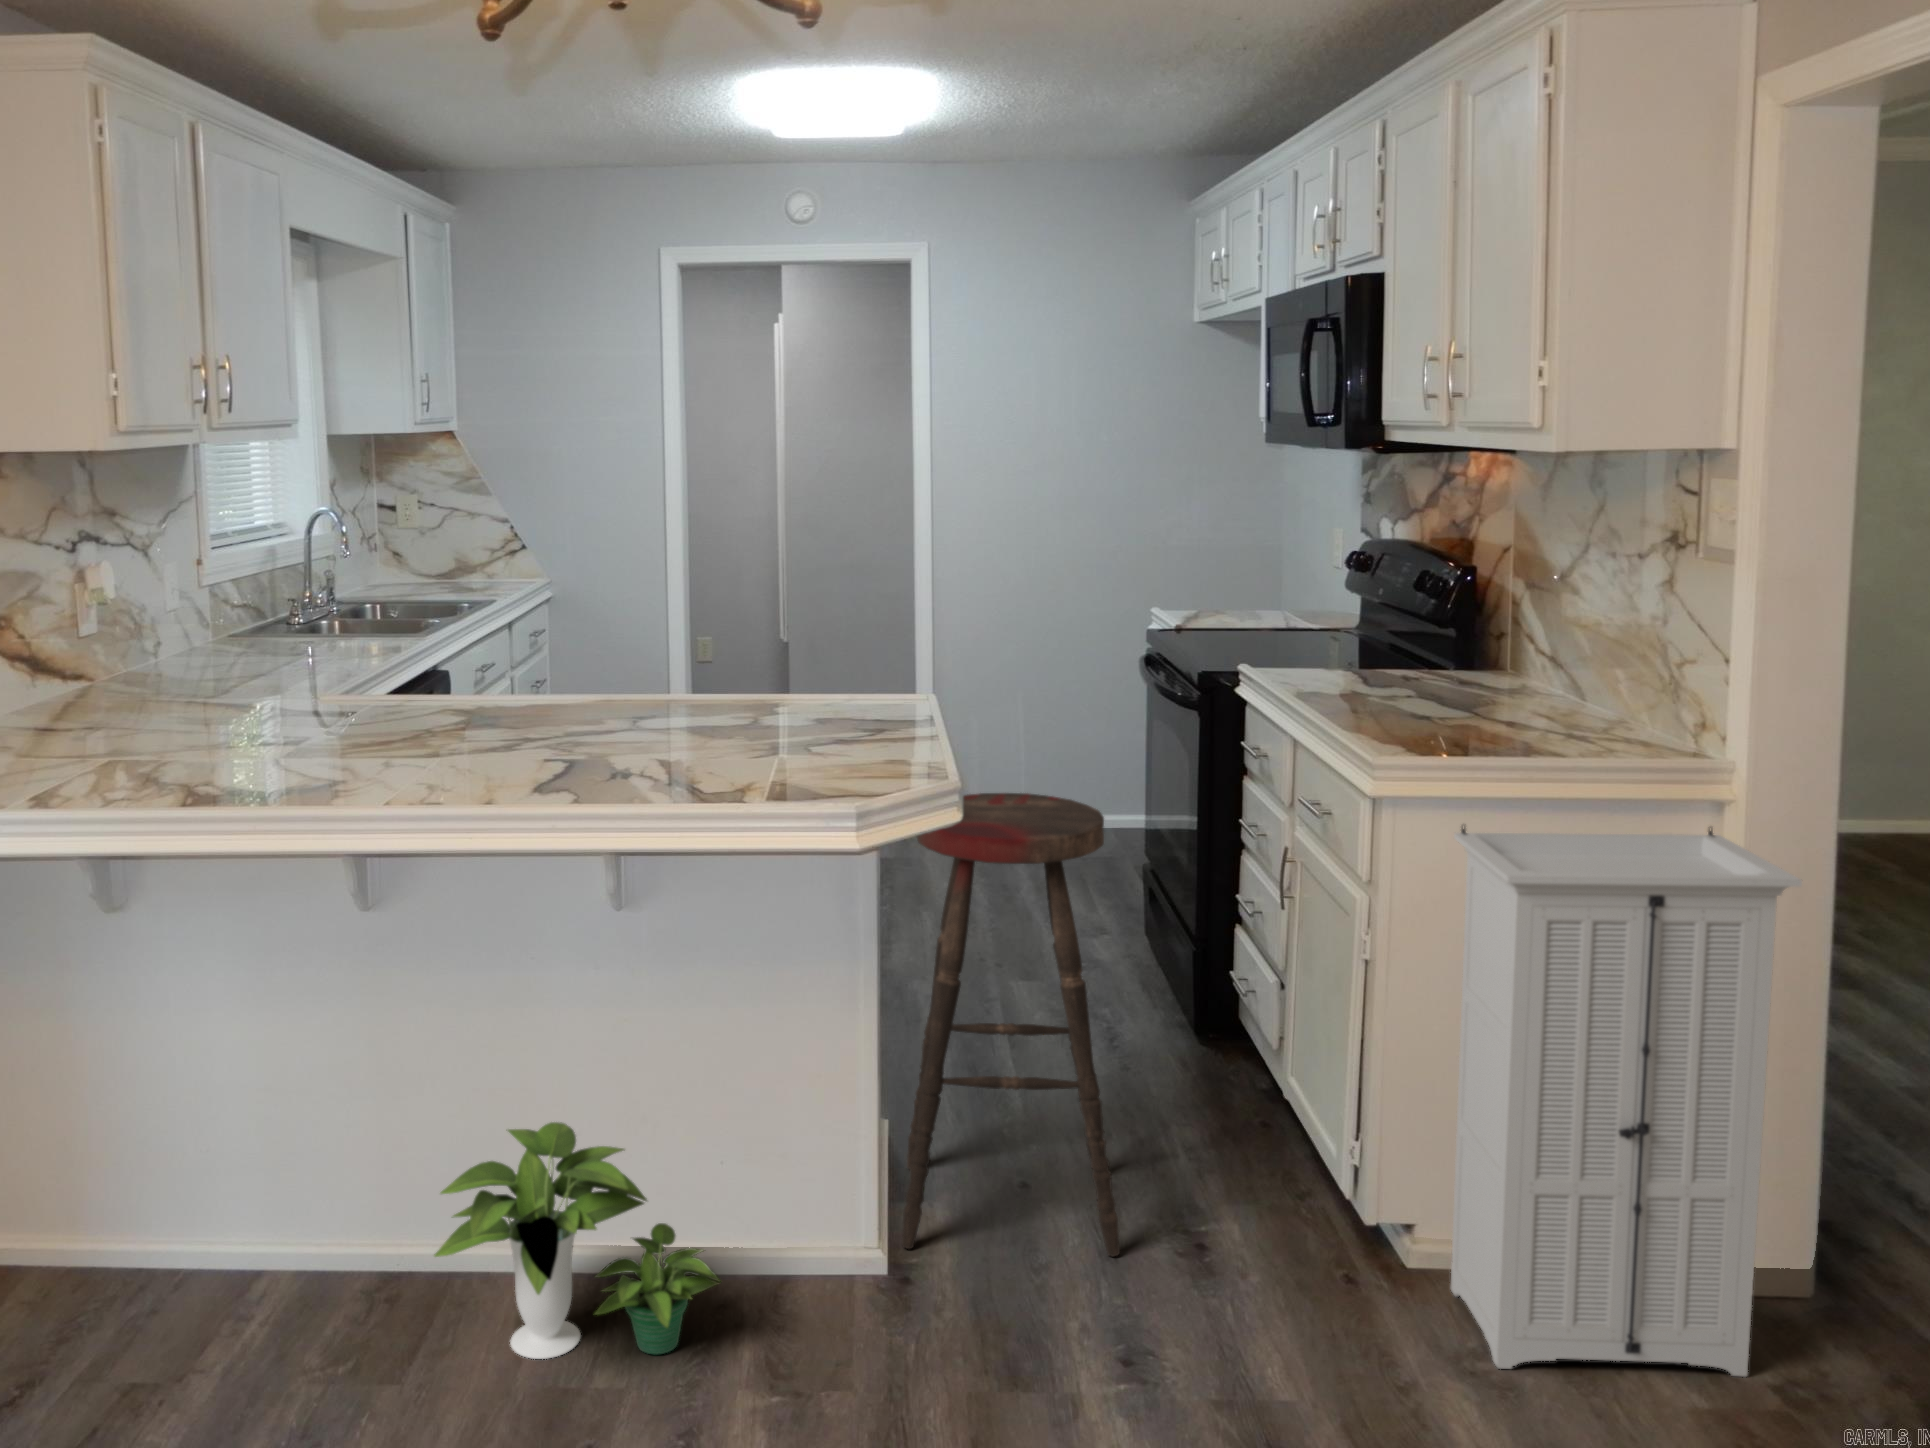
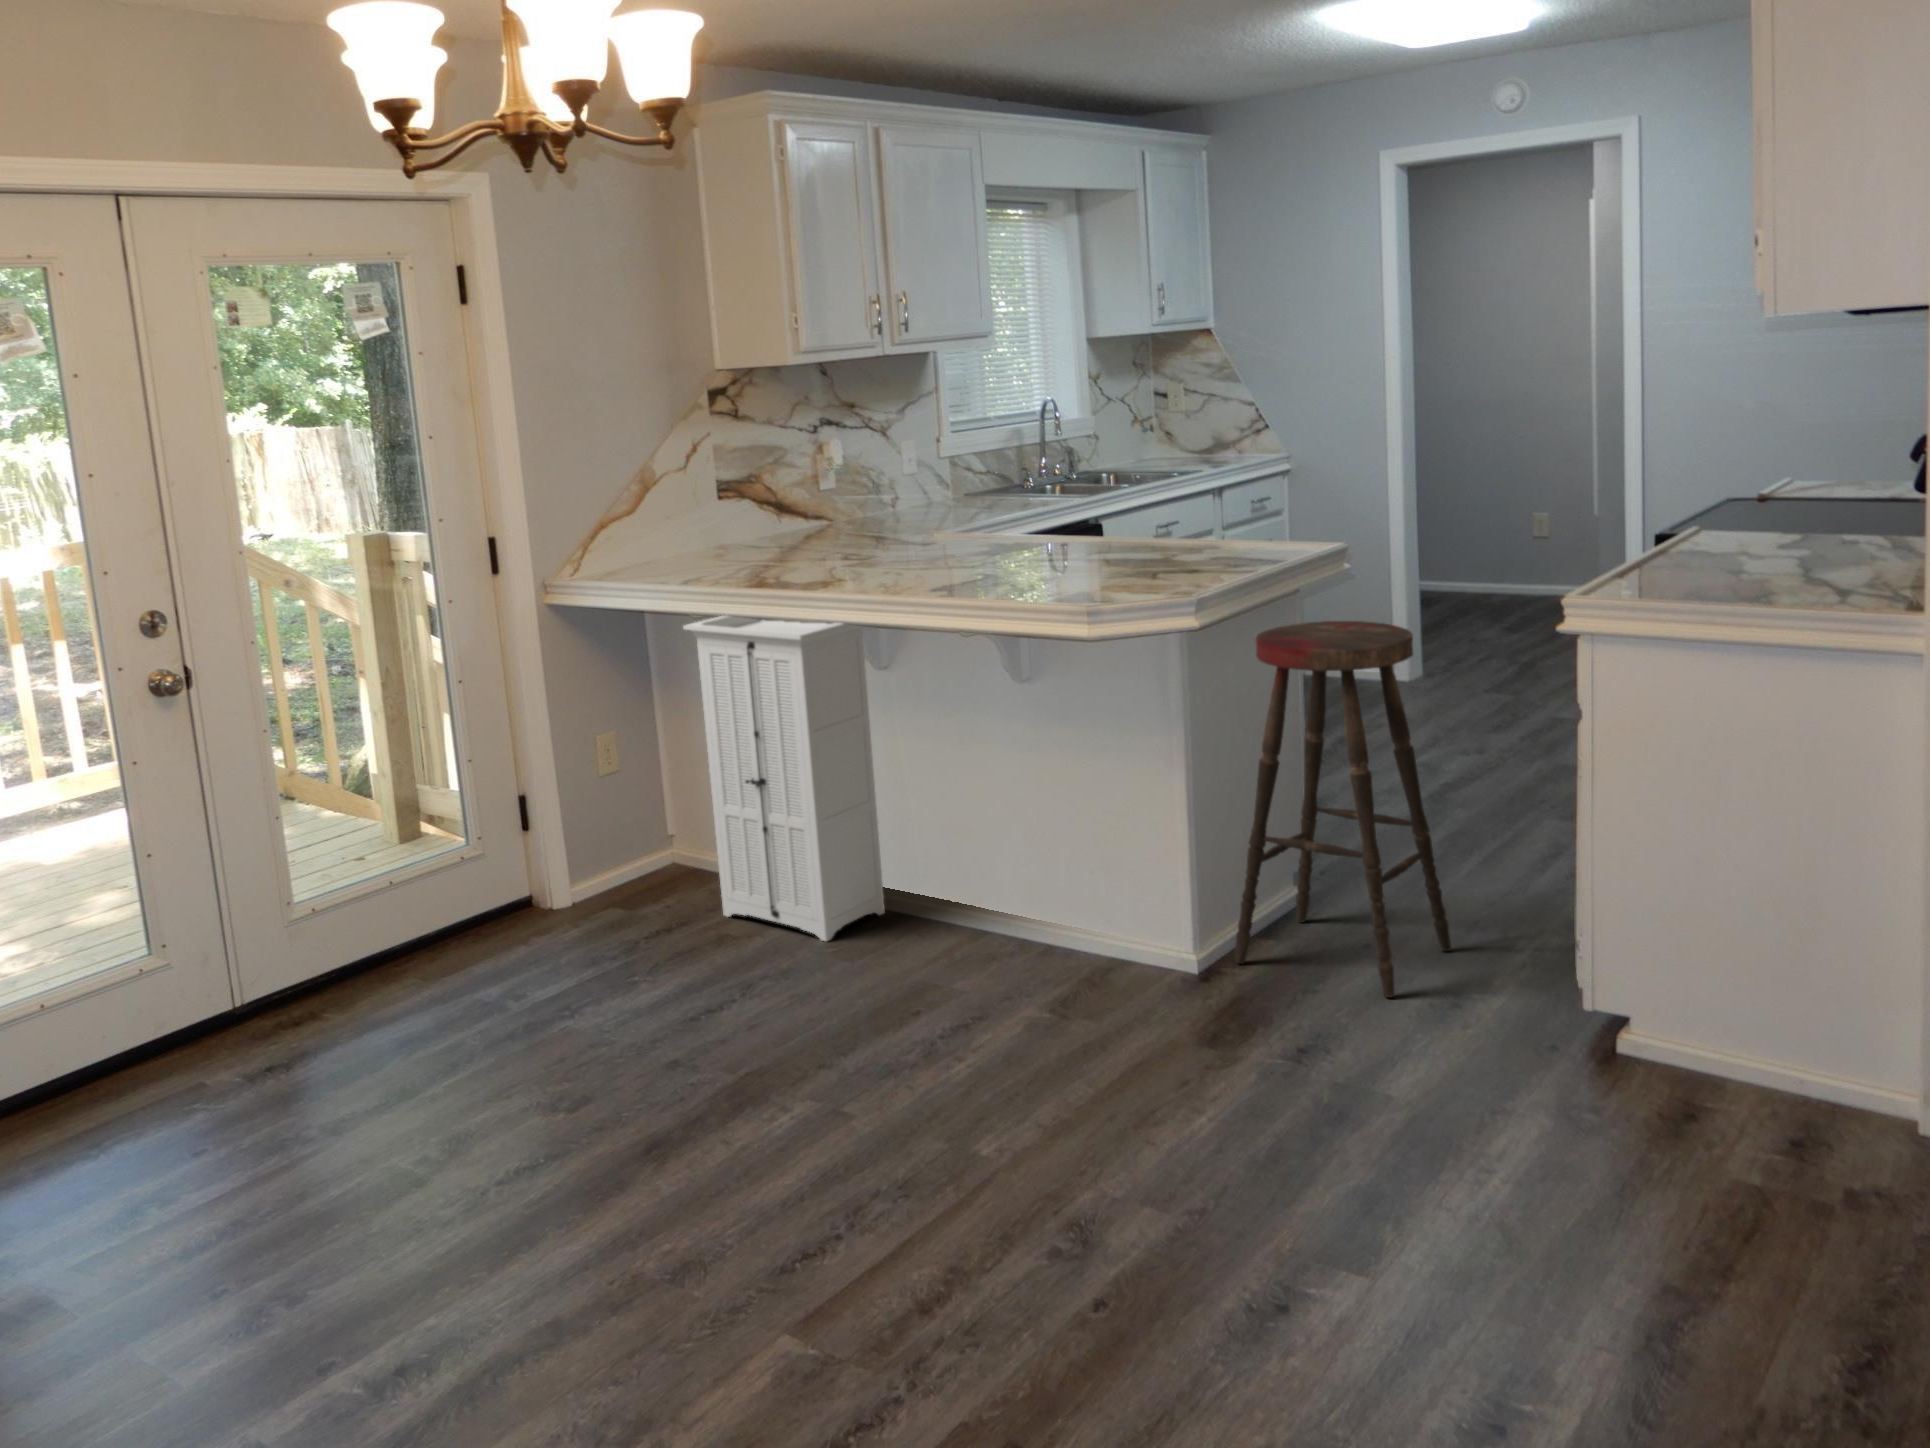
storage cabinet: present [1451,826,1802,1377] -> present [683,616,885,941]
potted plant: present [434,1122,720,1359] -> none [881,821,1056,982]

